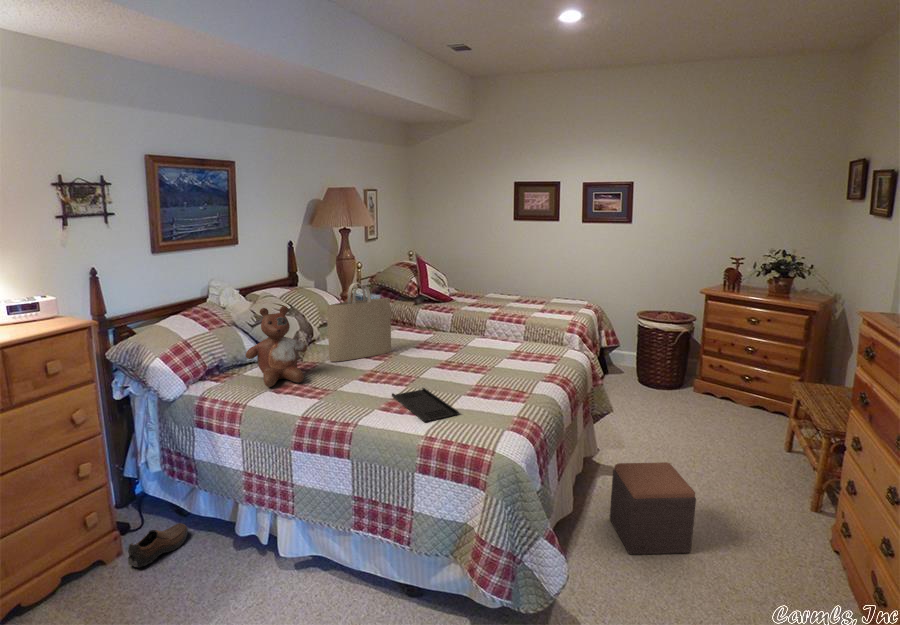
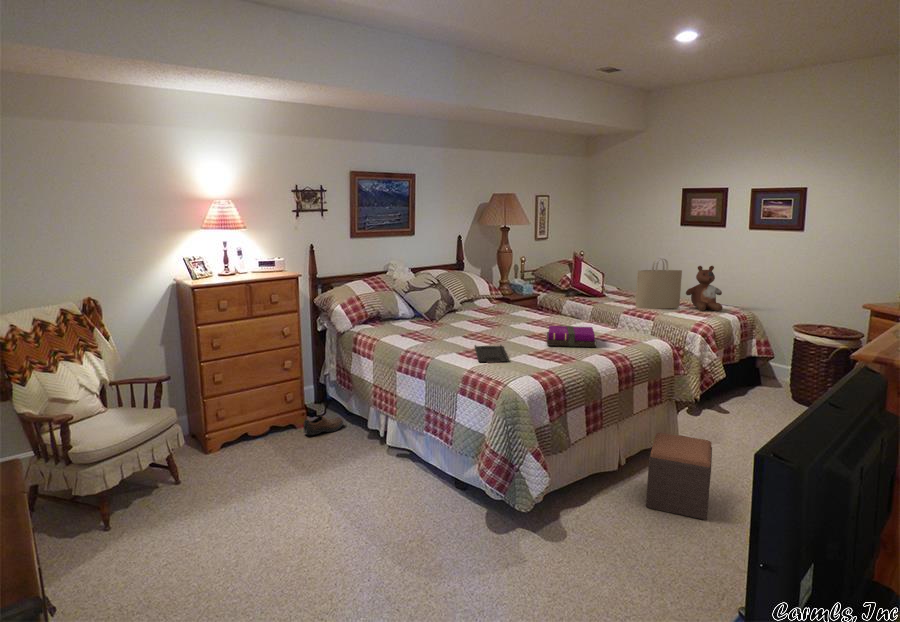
tote bag: present [327,283,391,362] -> present [636,258,682,309]
stuffed bear: present [246,306,307,387] -> present [686,266,723,311]
notebook: none [461,349,530,380] -> present [547,326,596,347]

